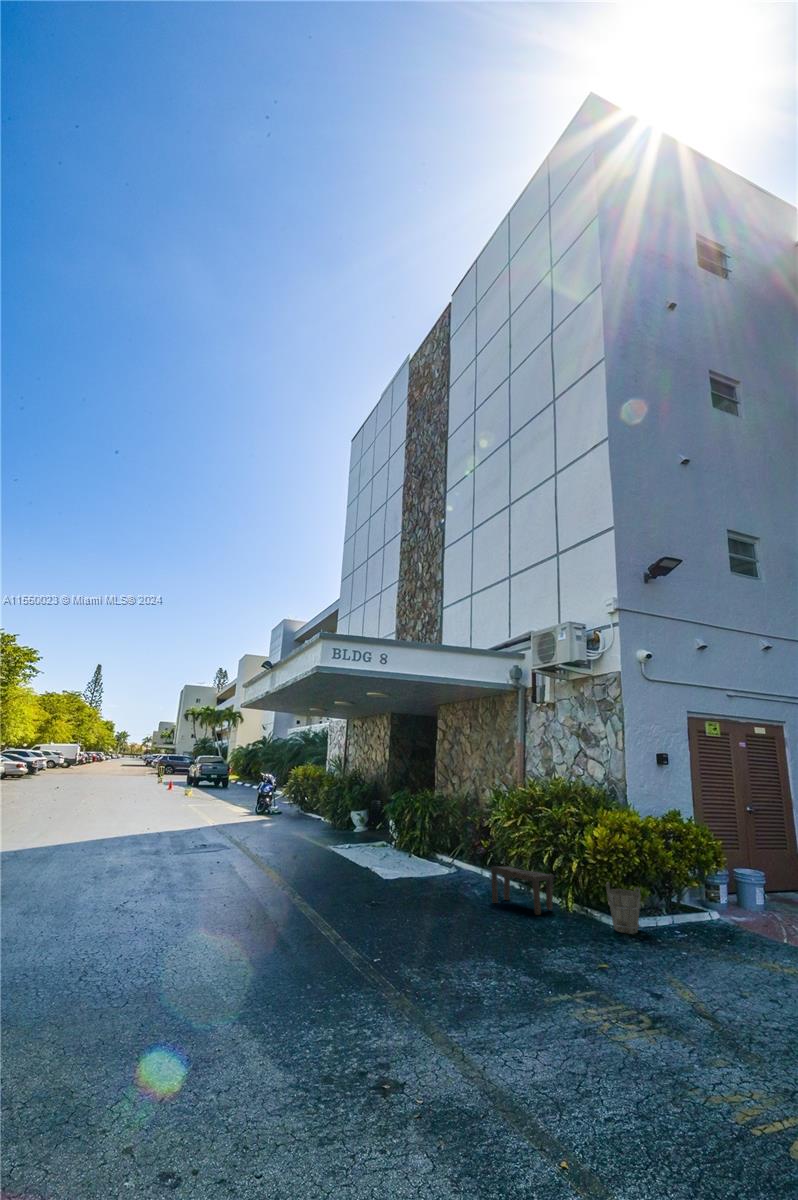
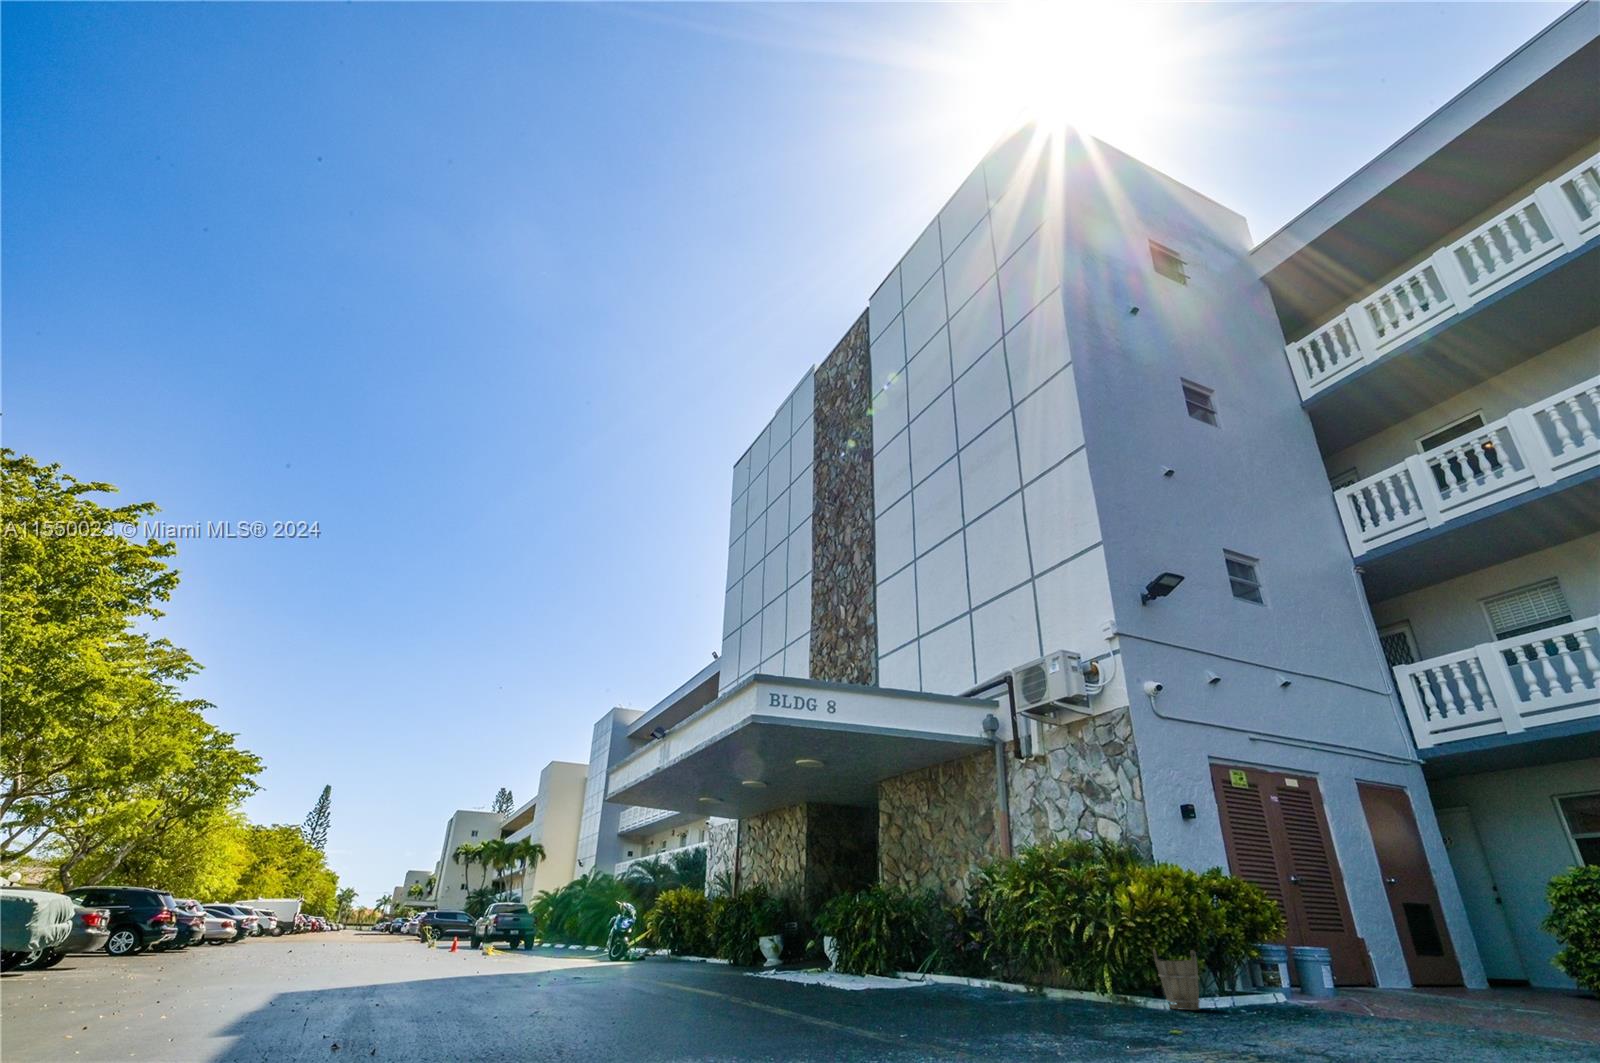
bench: present [491,866,554,915] -> none [999,950,1084,1004]

